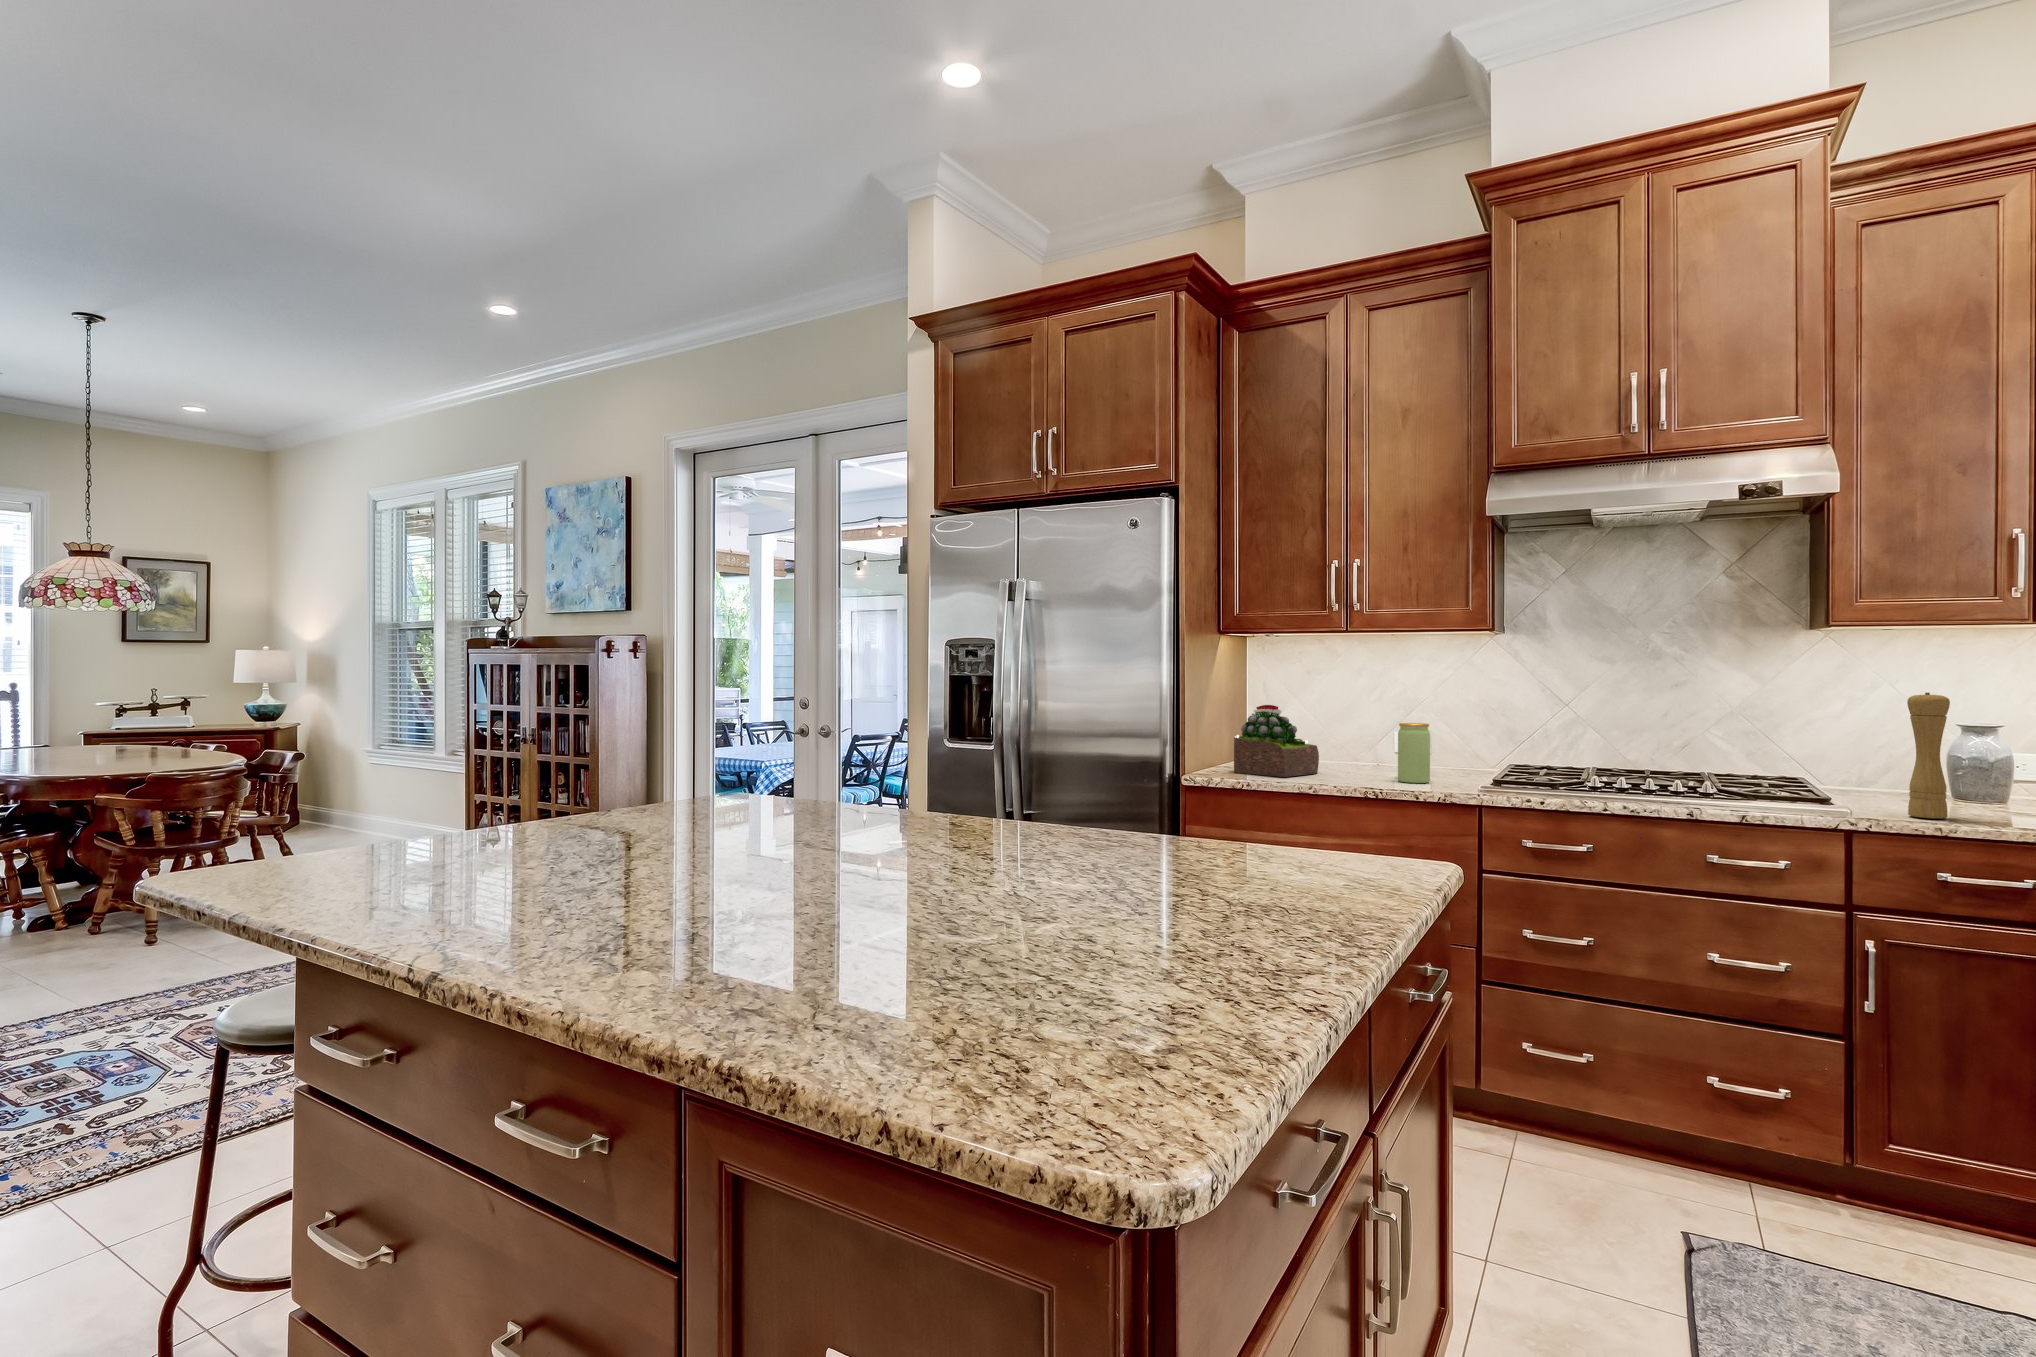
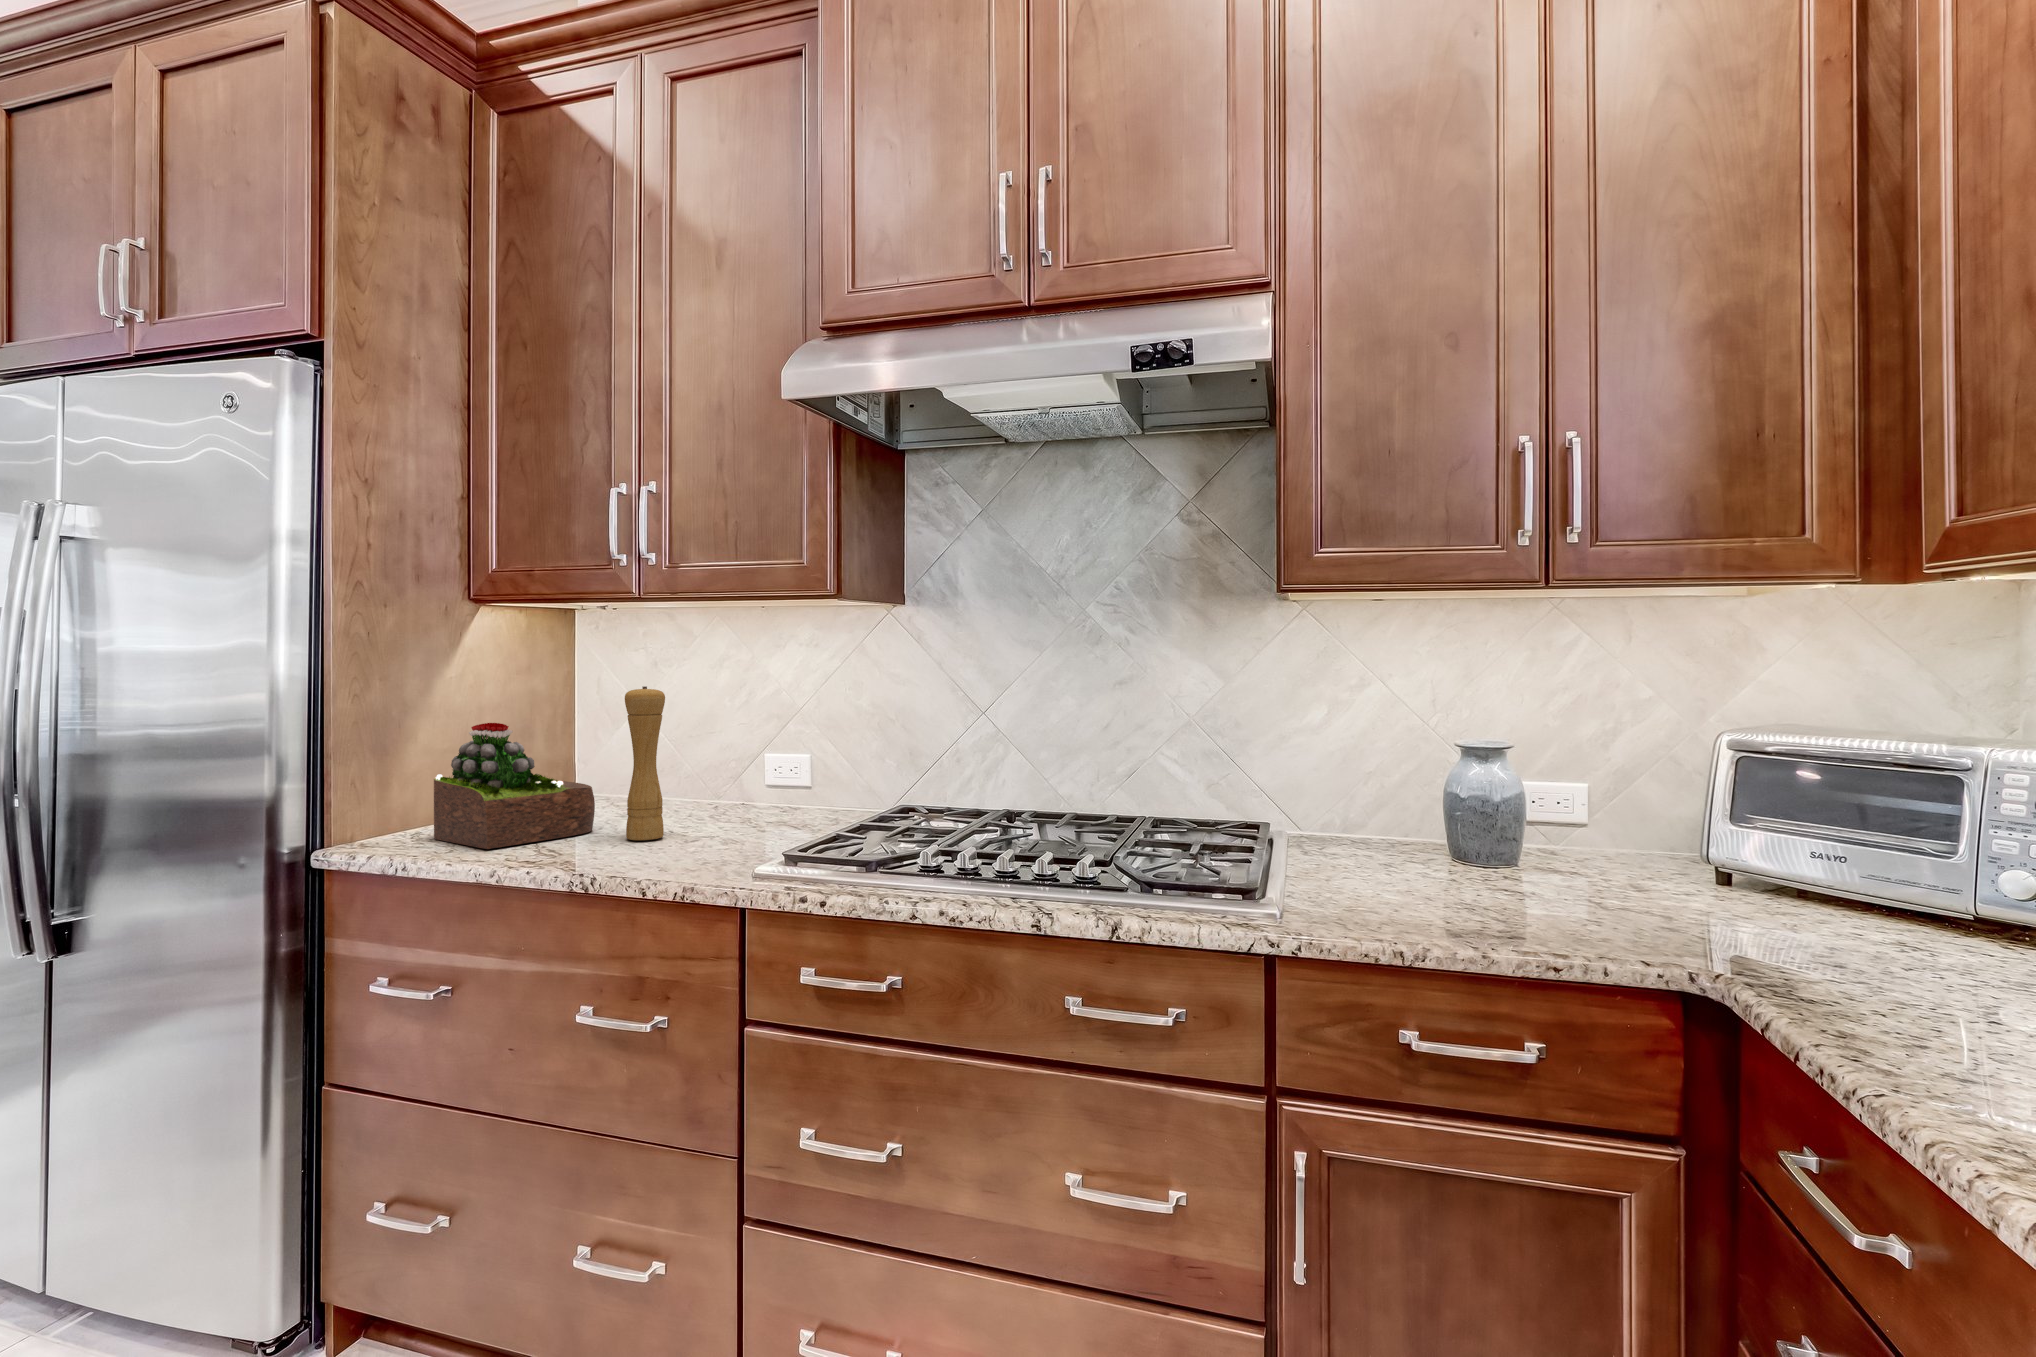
pepper mill: present [1907,693,1950,819] -> present [625,686,665,840]
jar: present [1398,723,1430,783] -> none [679,751,731,854]

